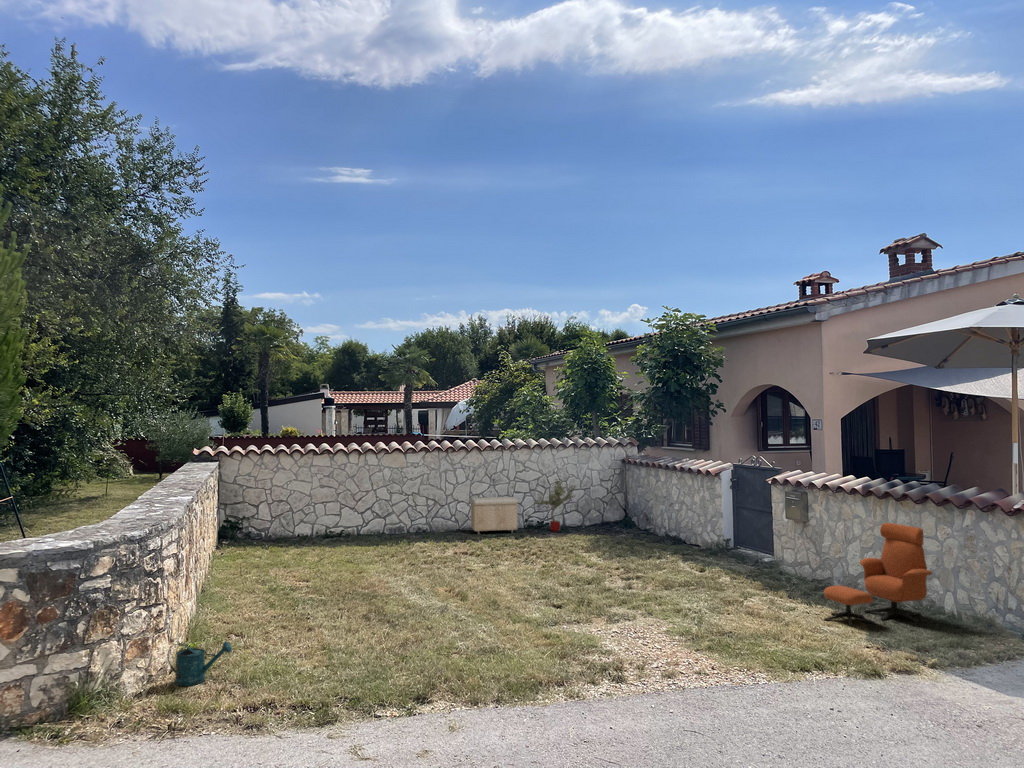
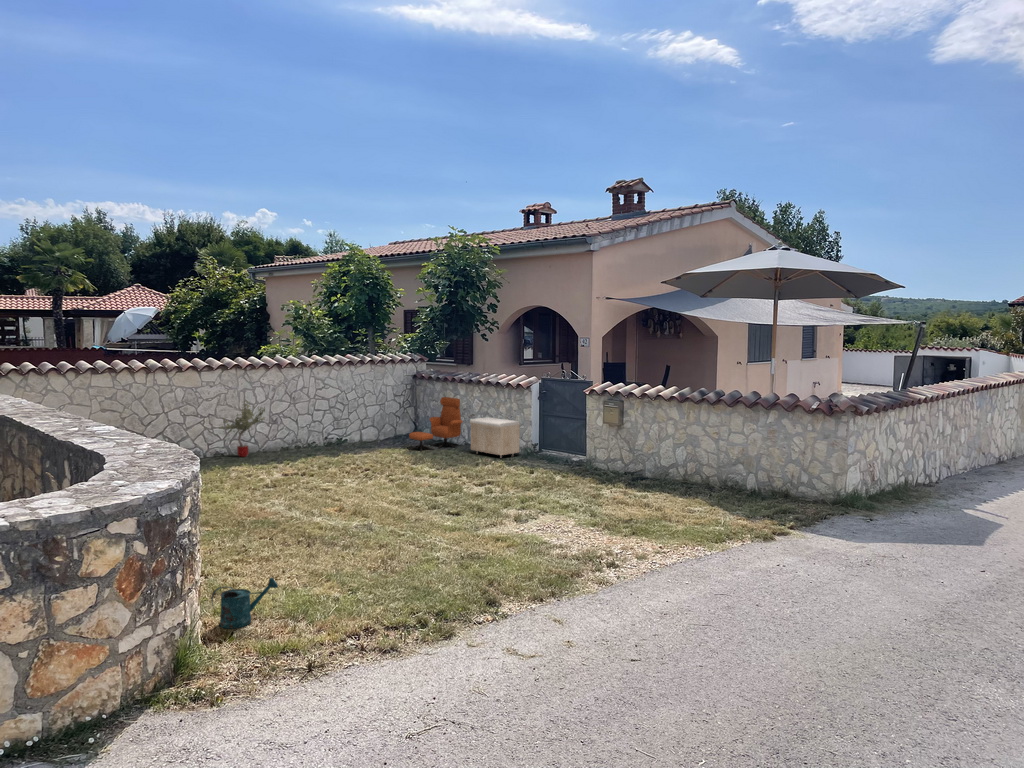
potted tree: present [535,479,575,532] -> present [219,401,265,457]
storage bench: present [471,497,518,534] -> present [470,417,520,458]
lounge chair: present [824,523,932,626] -> present [409,397,463,451]

